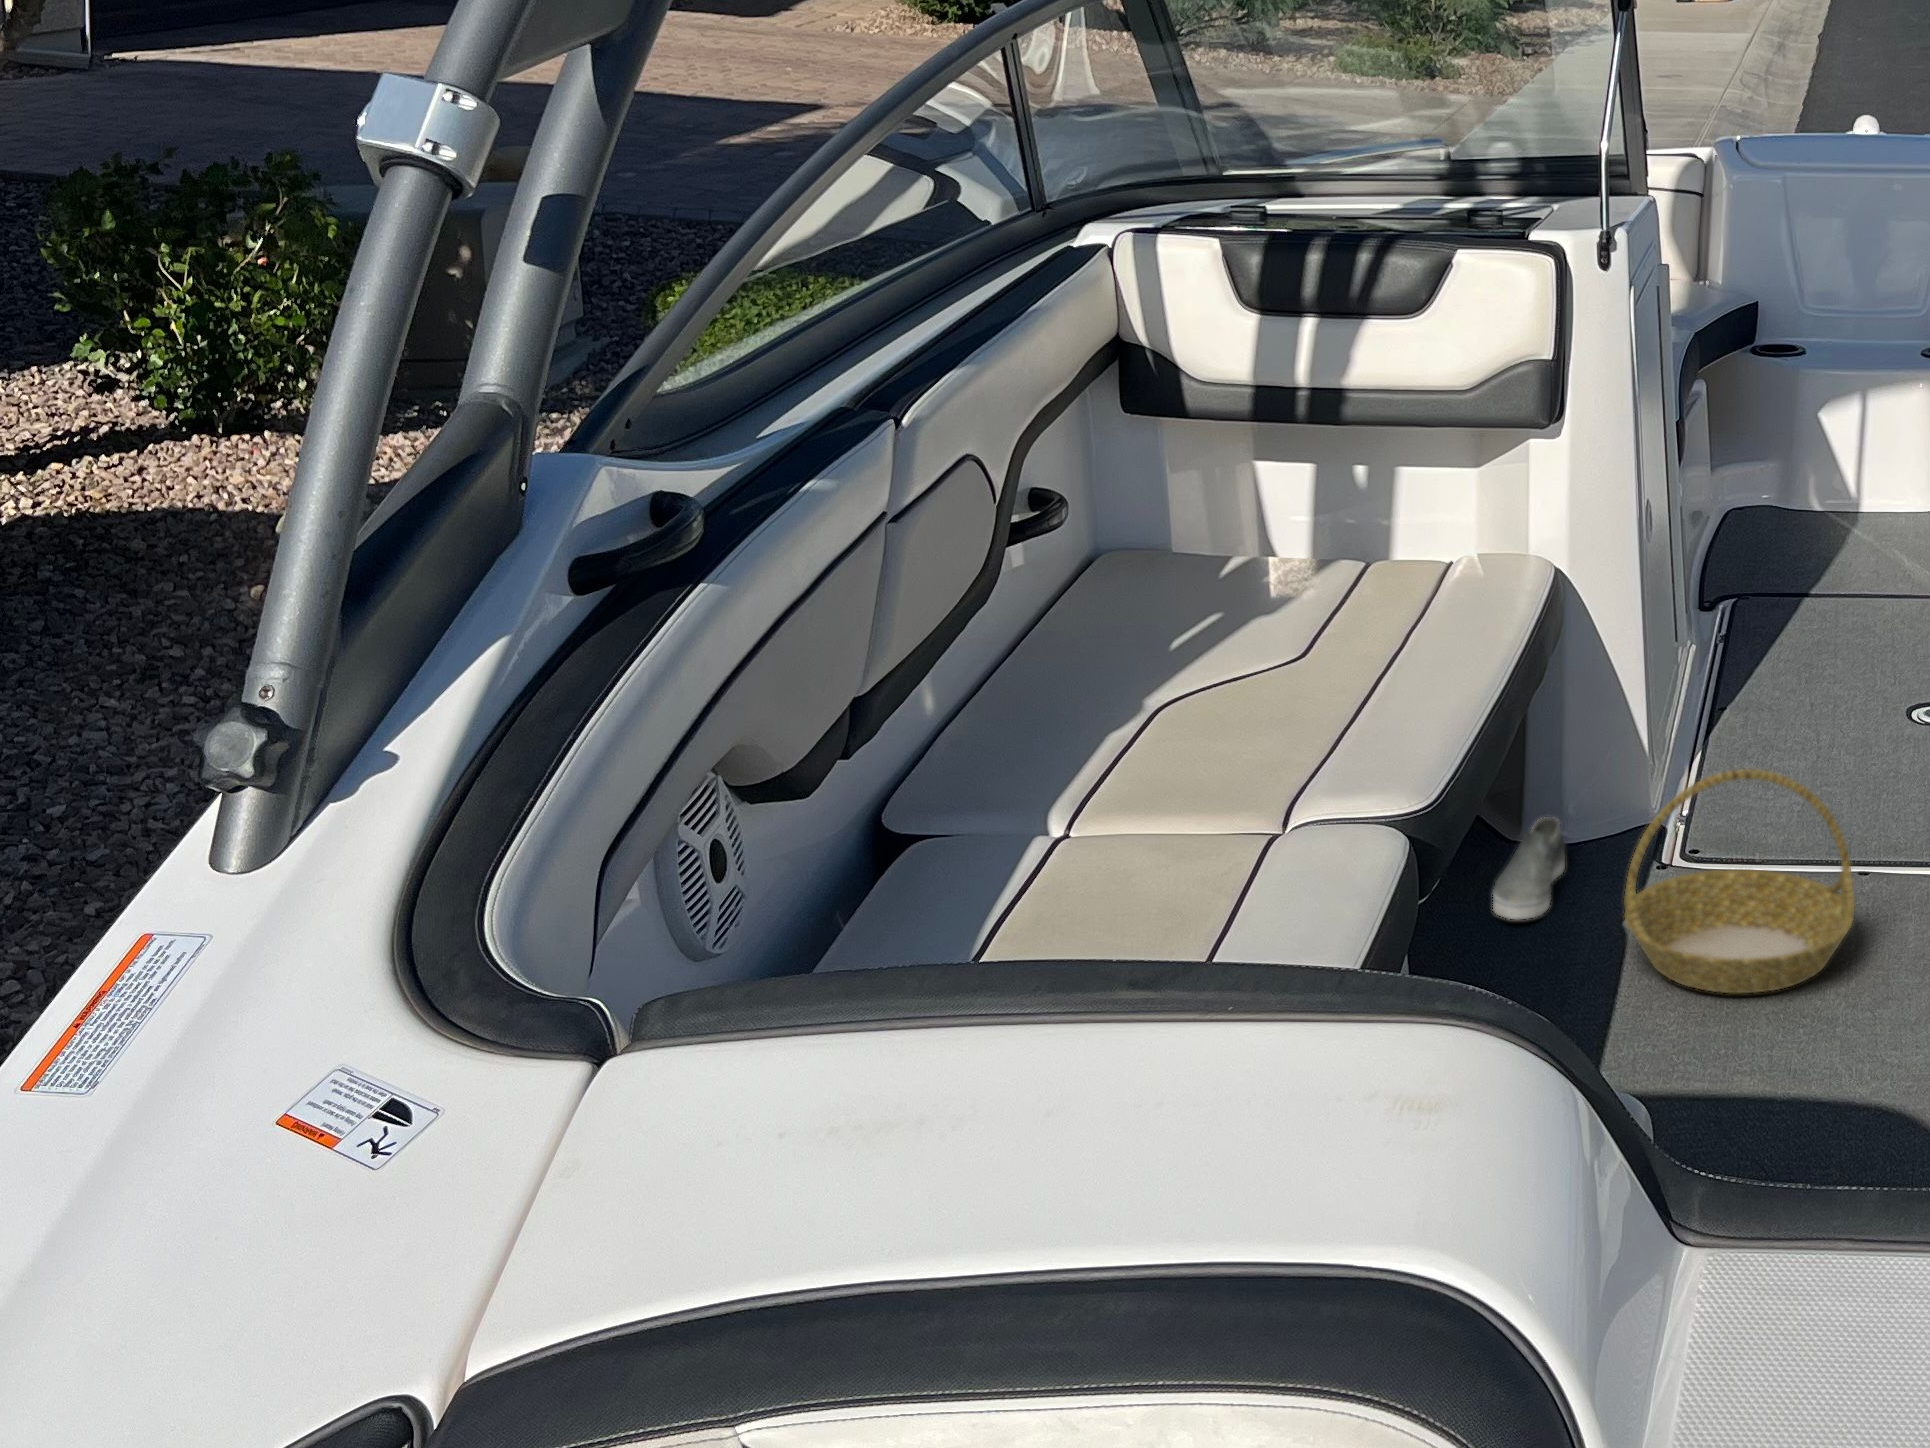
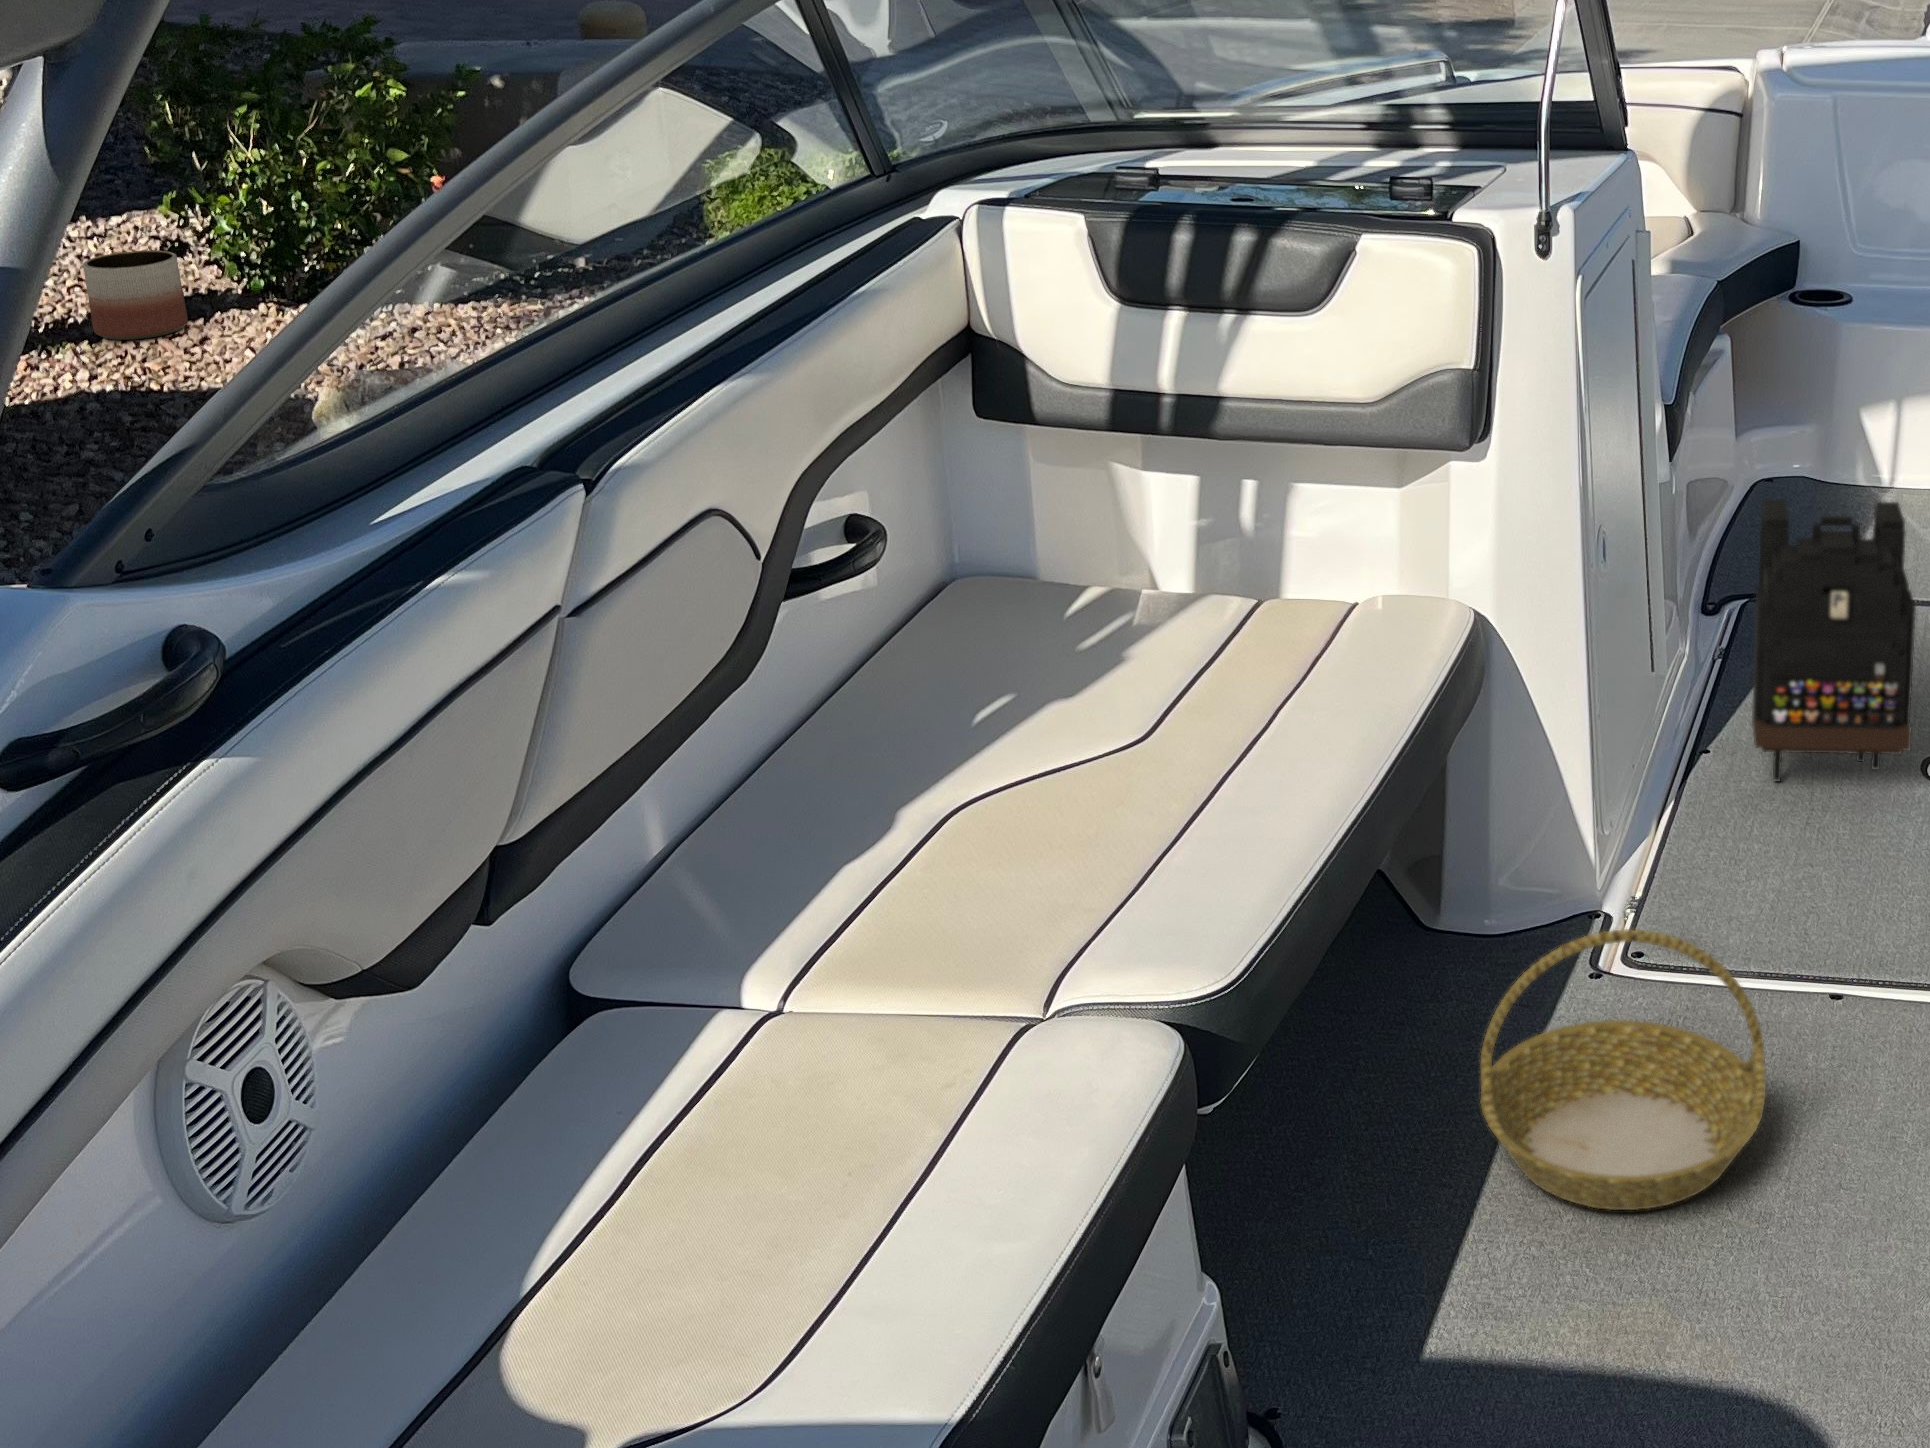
planter: none [16,379,121,467] -> present [83,251,188,340]
backpack: none [1782,481,1921,723] -> present [1752,500,1916,782]
shoe: present [1493,817,1565,919] -> none [1347,920,1449,1064]

